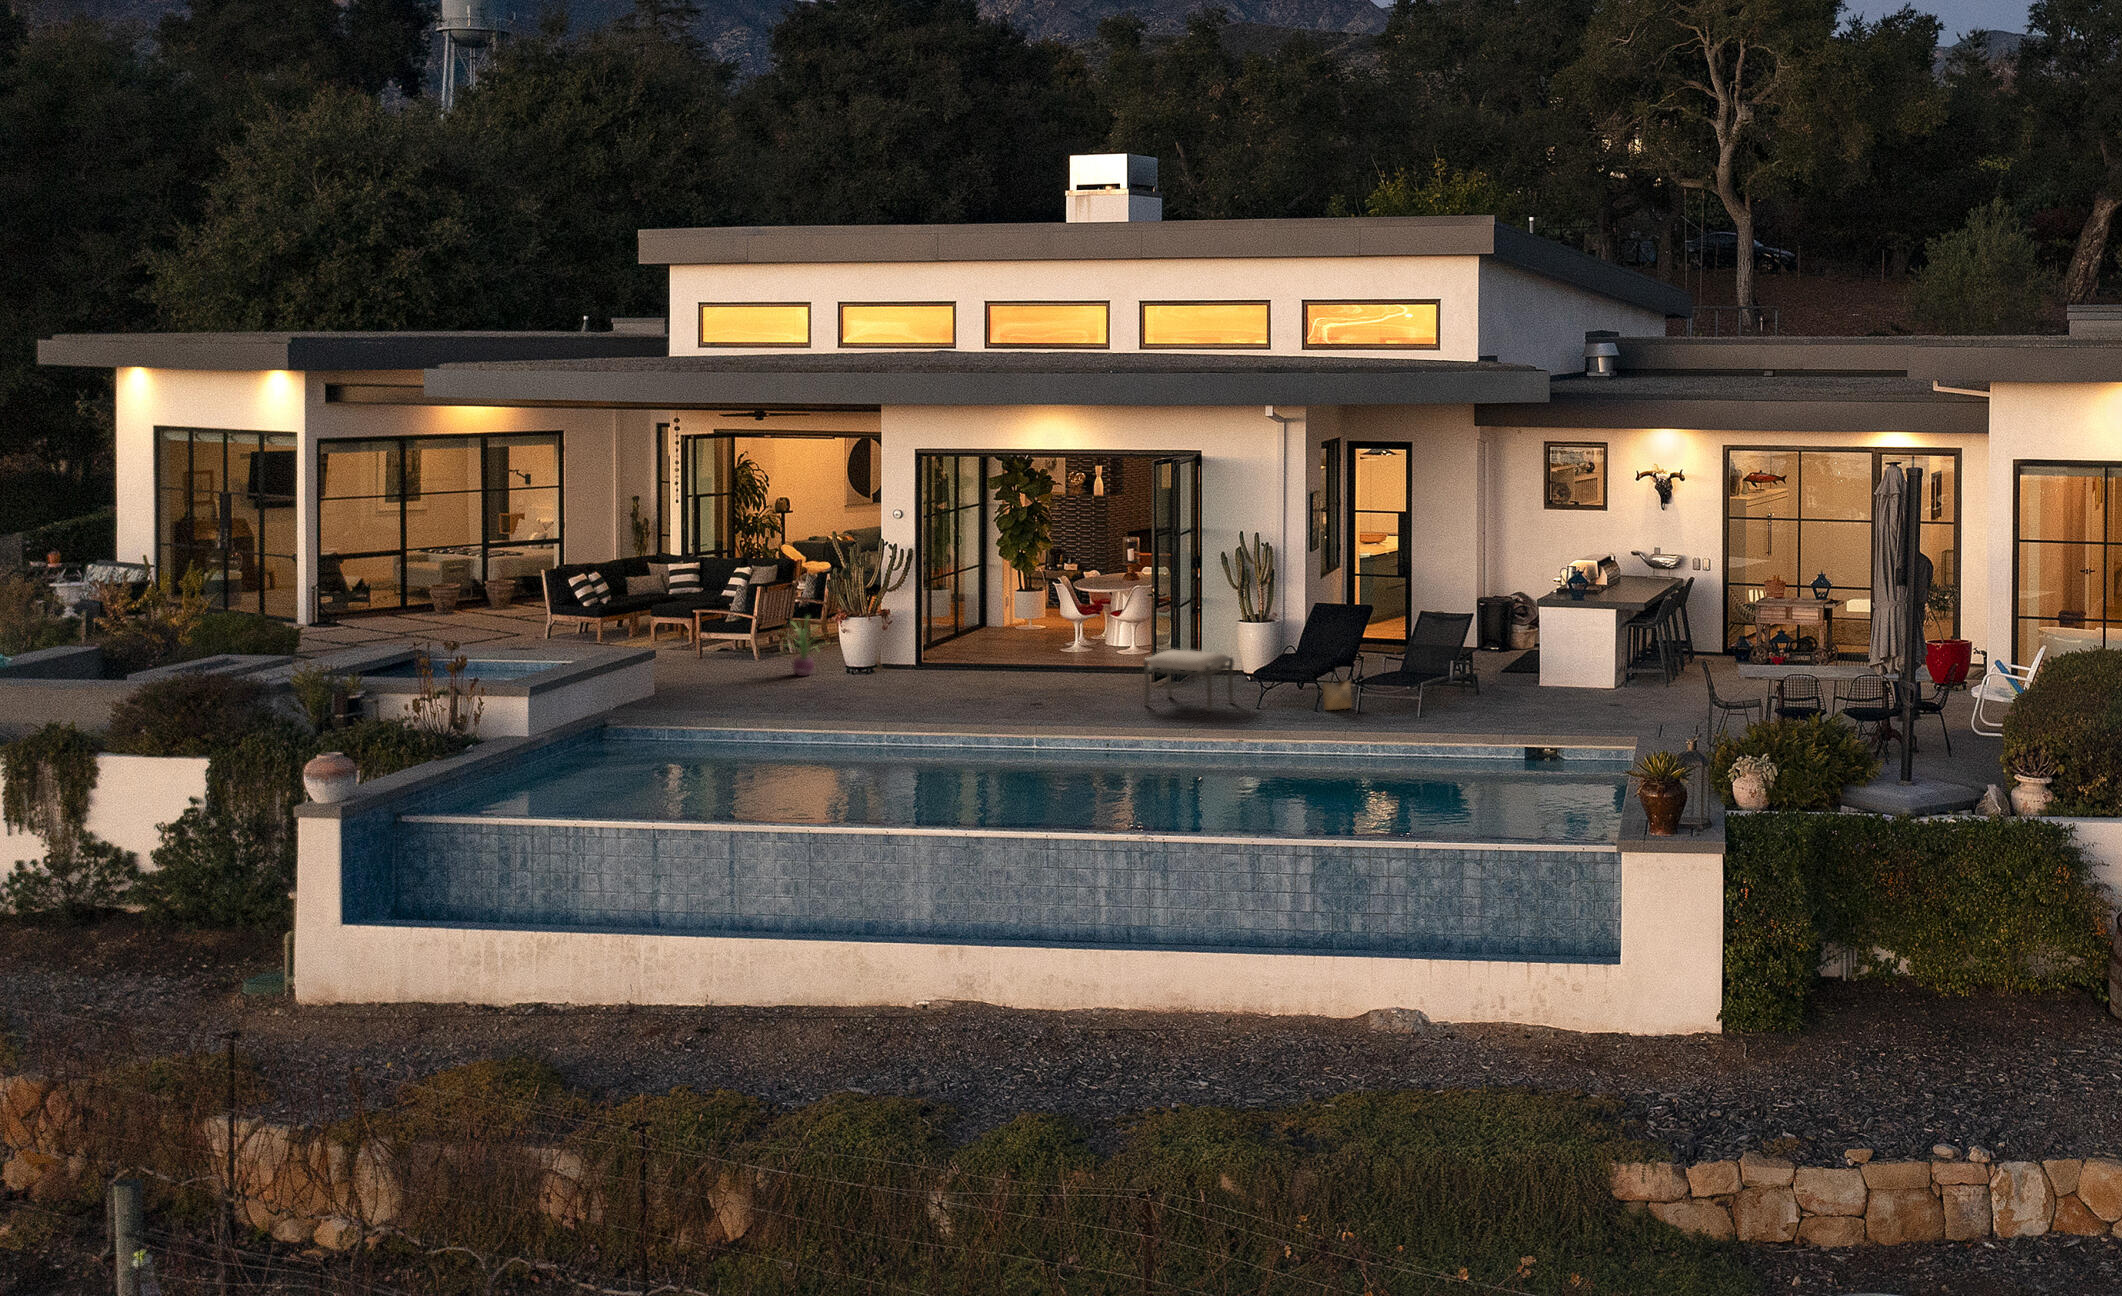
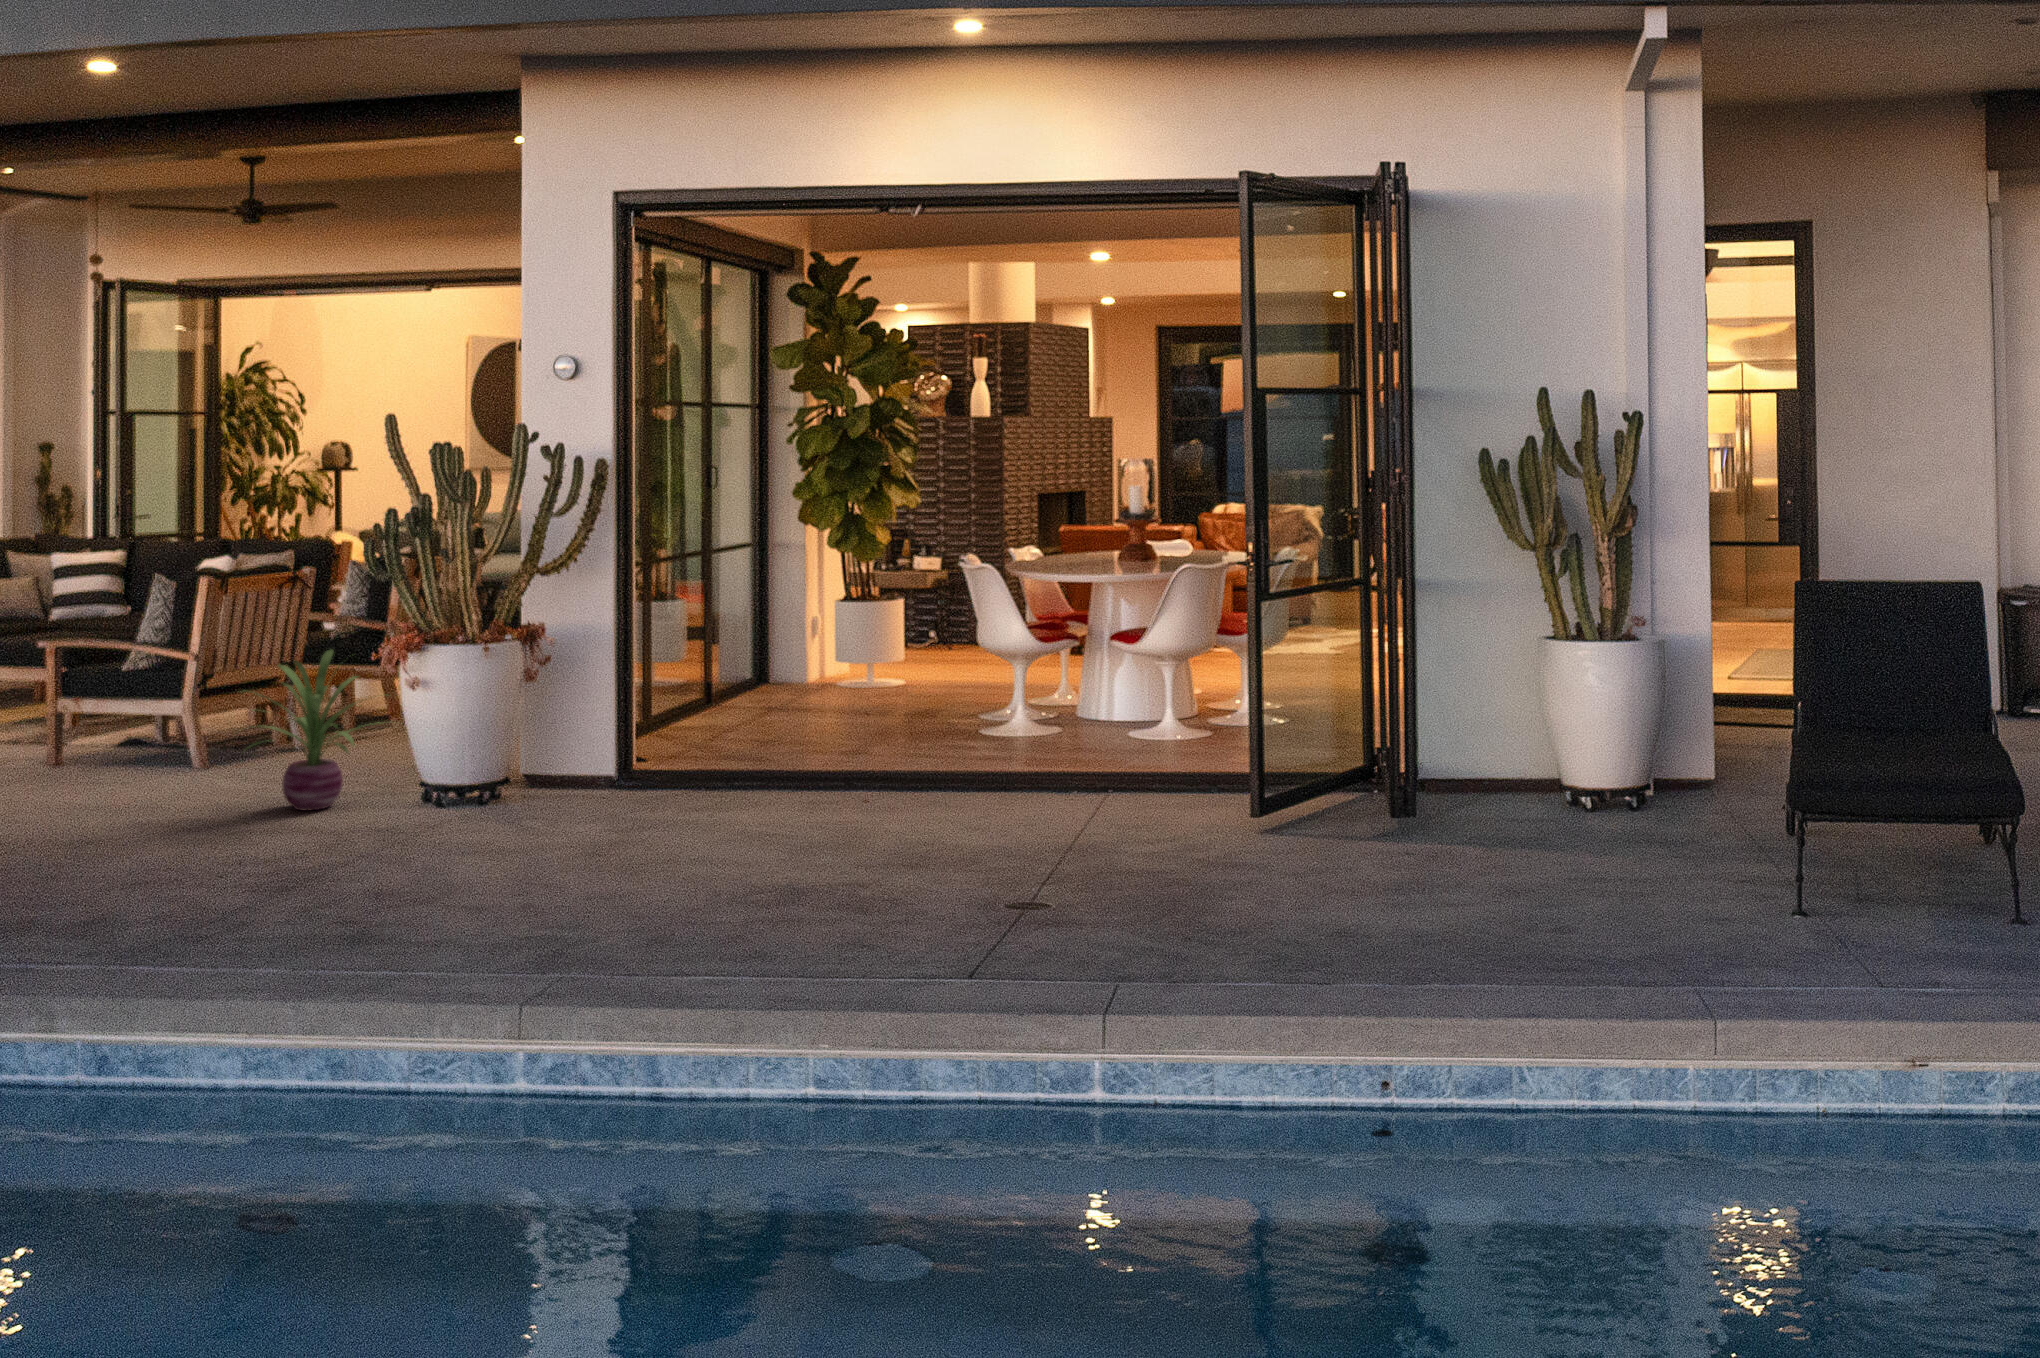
ottoman: present [1143,649,1234,712] -> none [1308,733,1556,921]
woven basket: present [1323,680,1352,710] -> none [1848,775,1925,910]

